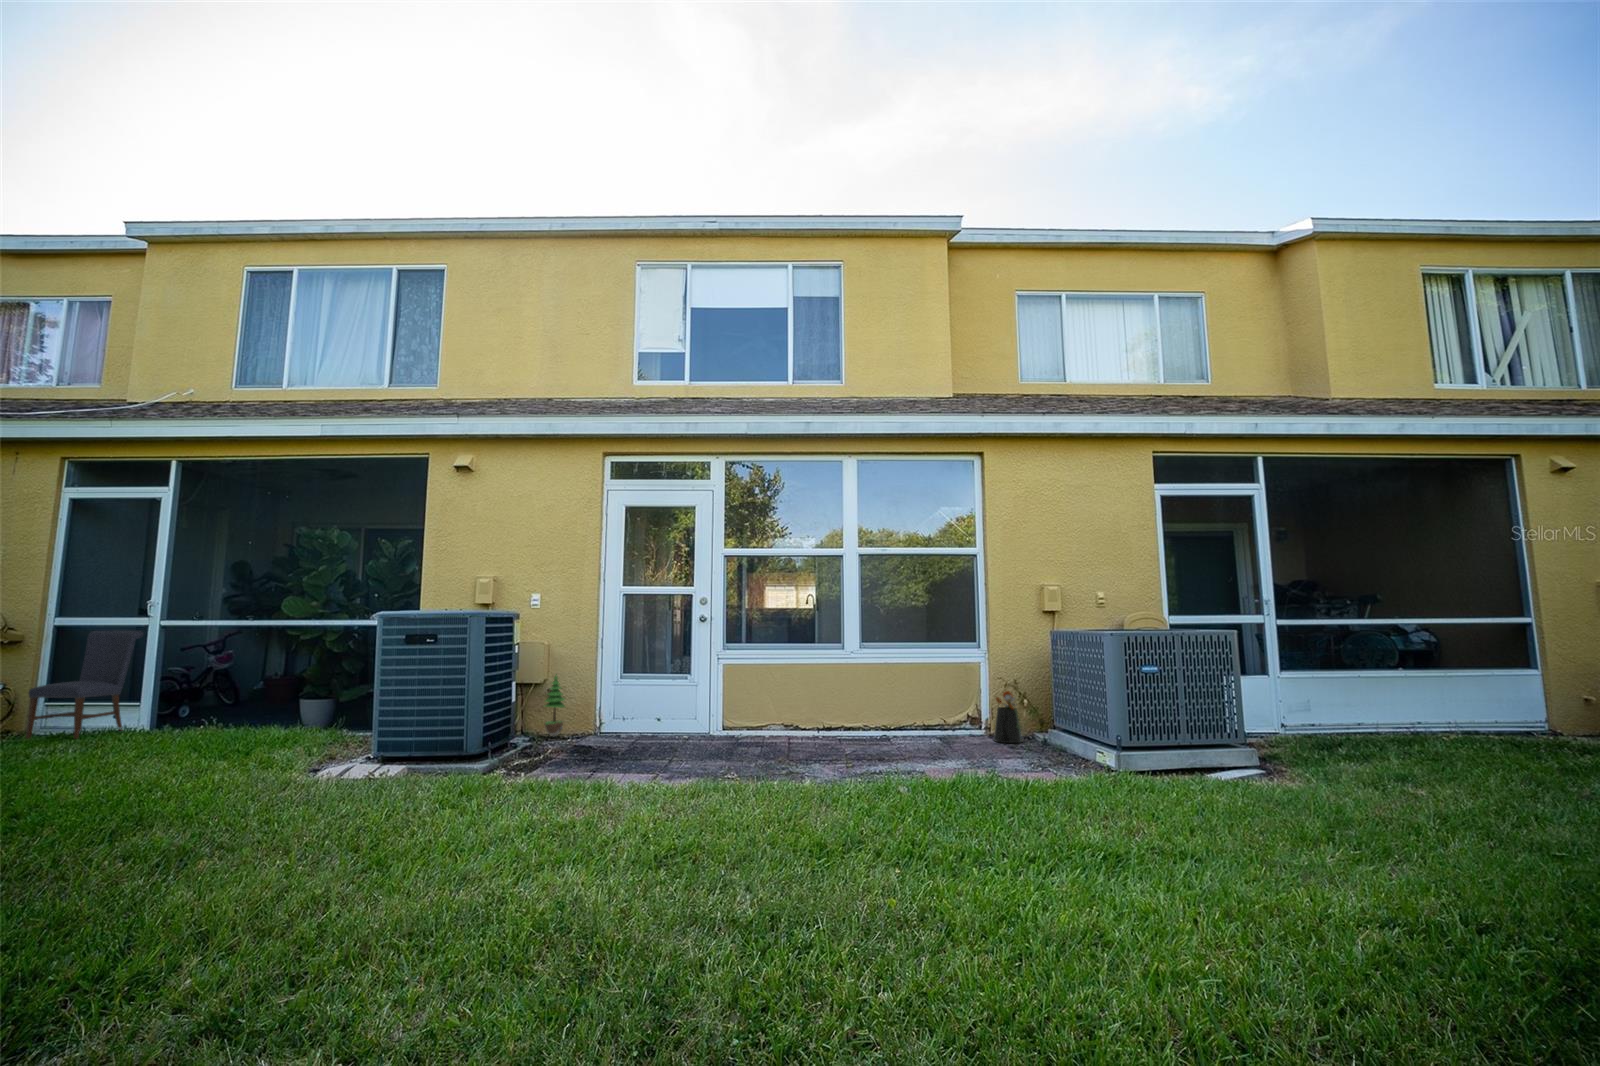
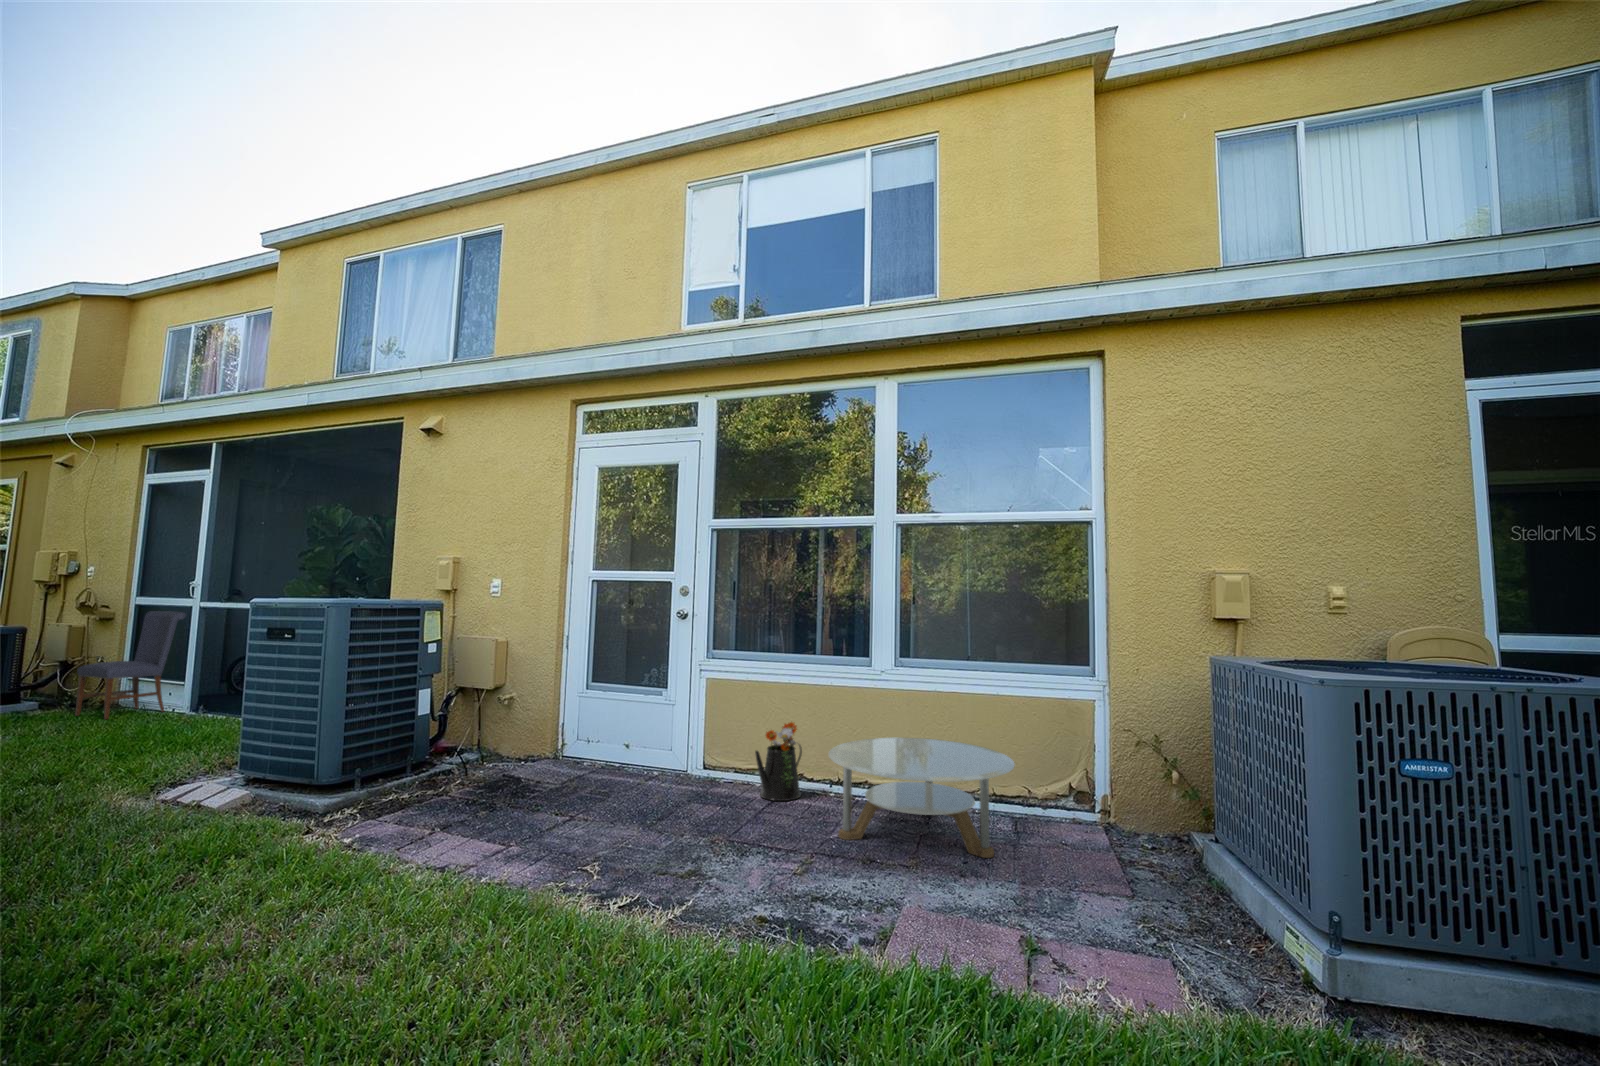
potted tree: present [545,674,565,737] -> none [485,680,516,762]
watering can: present [994,691,1023,743] -> present [755,722,802,801]
round table: none [838,693,950,751] -> present [829,738,1015,858]

